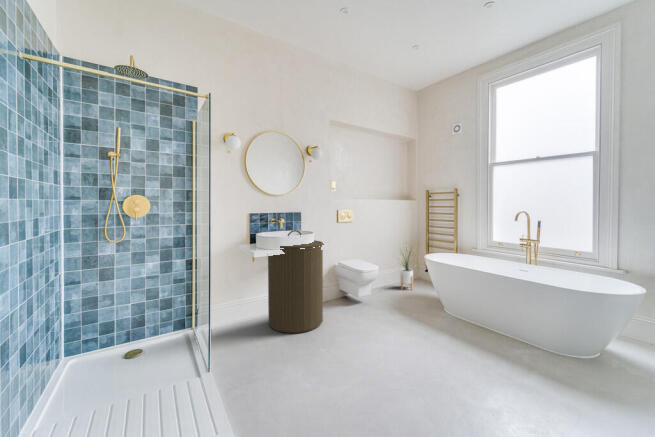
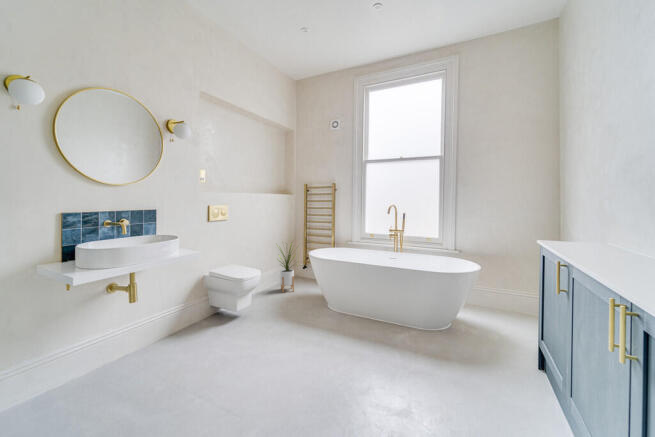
laundry hamper: present [267,230,324,333] -> none [91,235,195,385]

